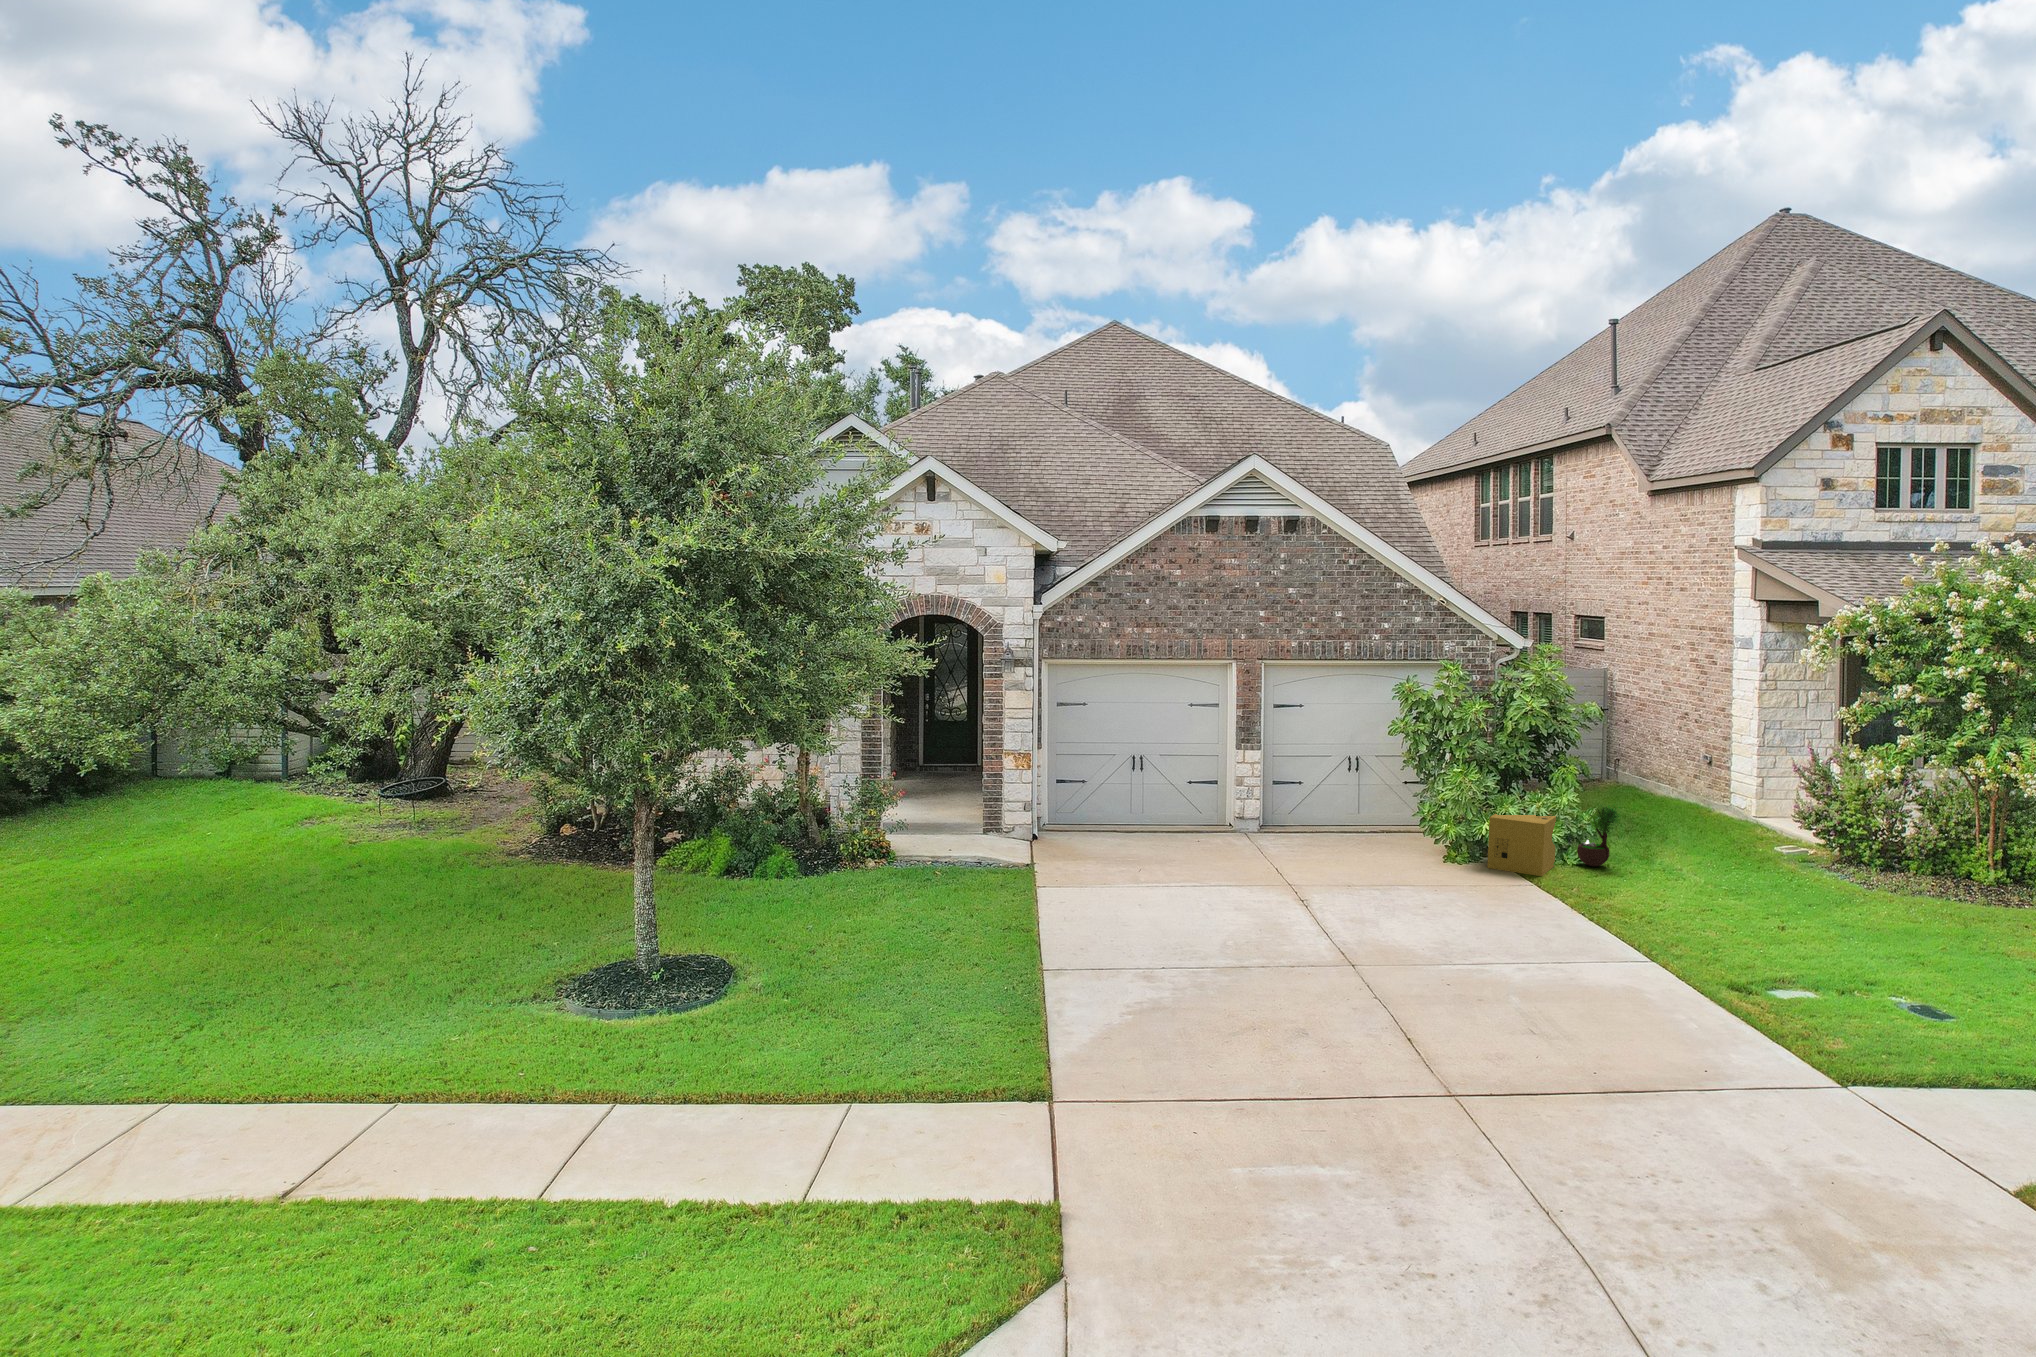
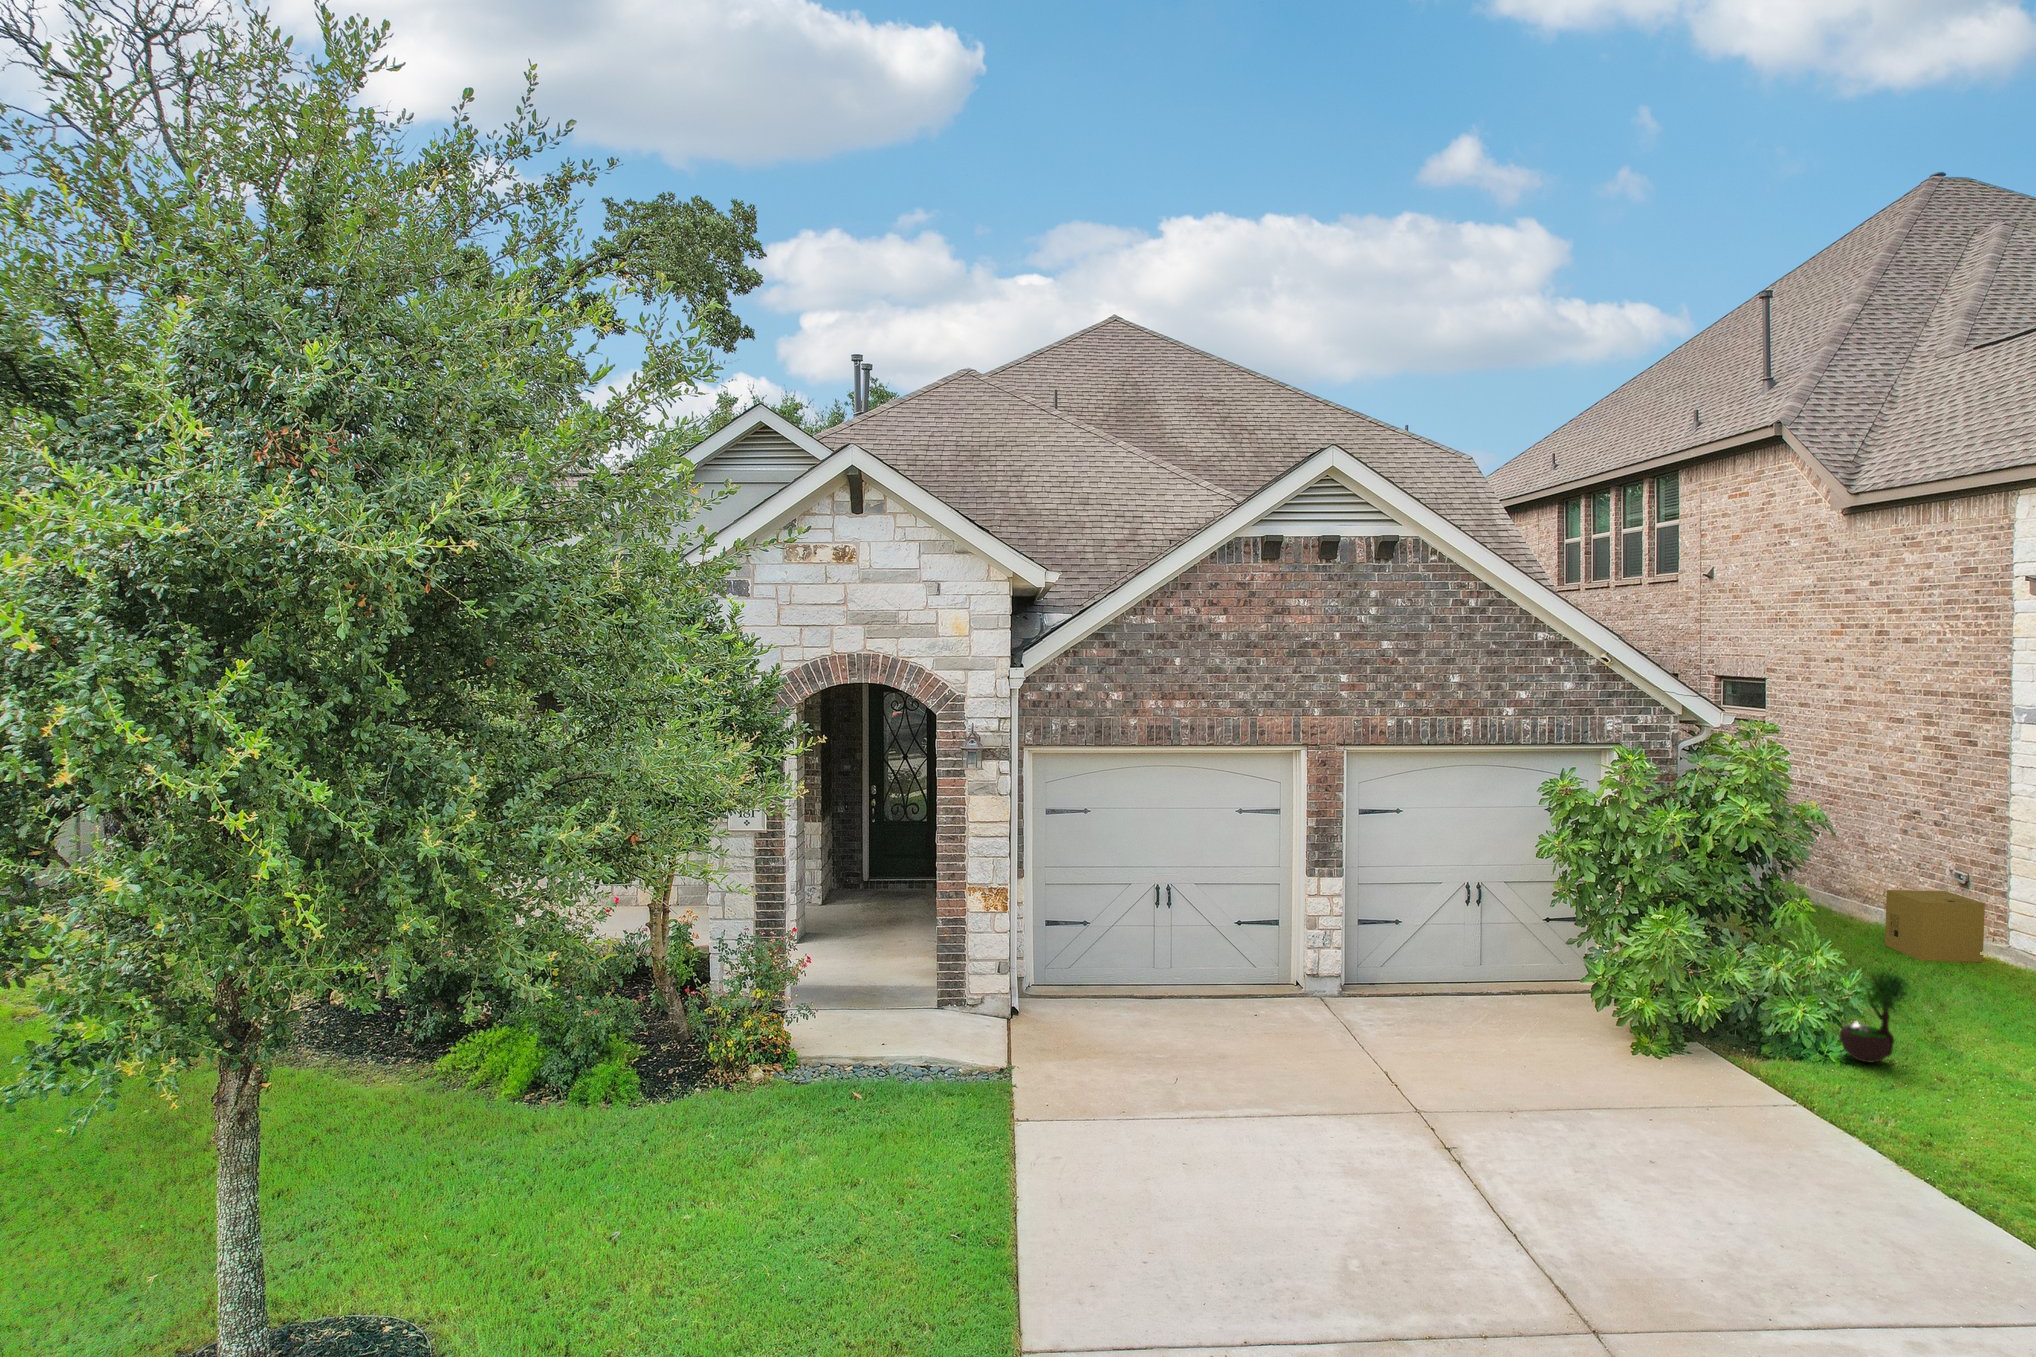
cardboard box: present [1487,814,1556,876] -> present [1885,890,1985,962]

